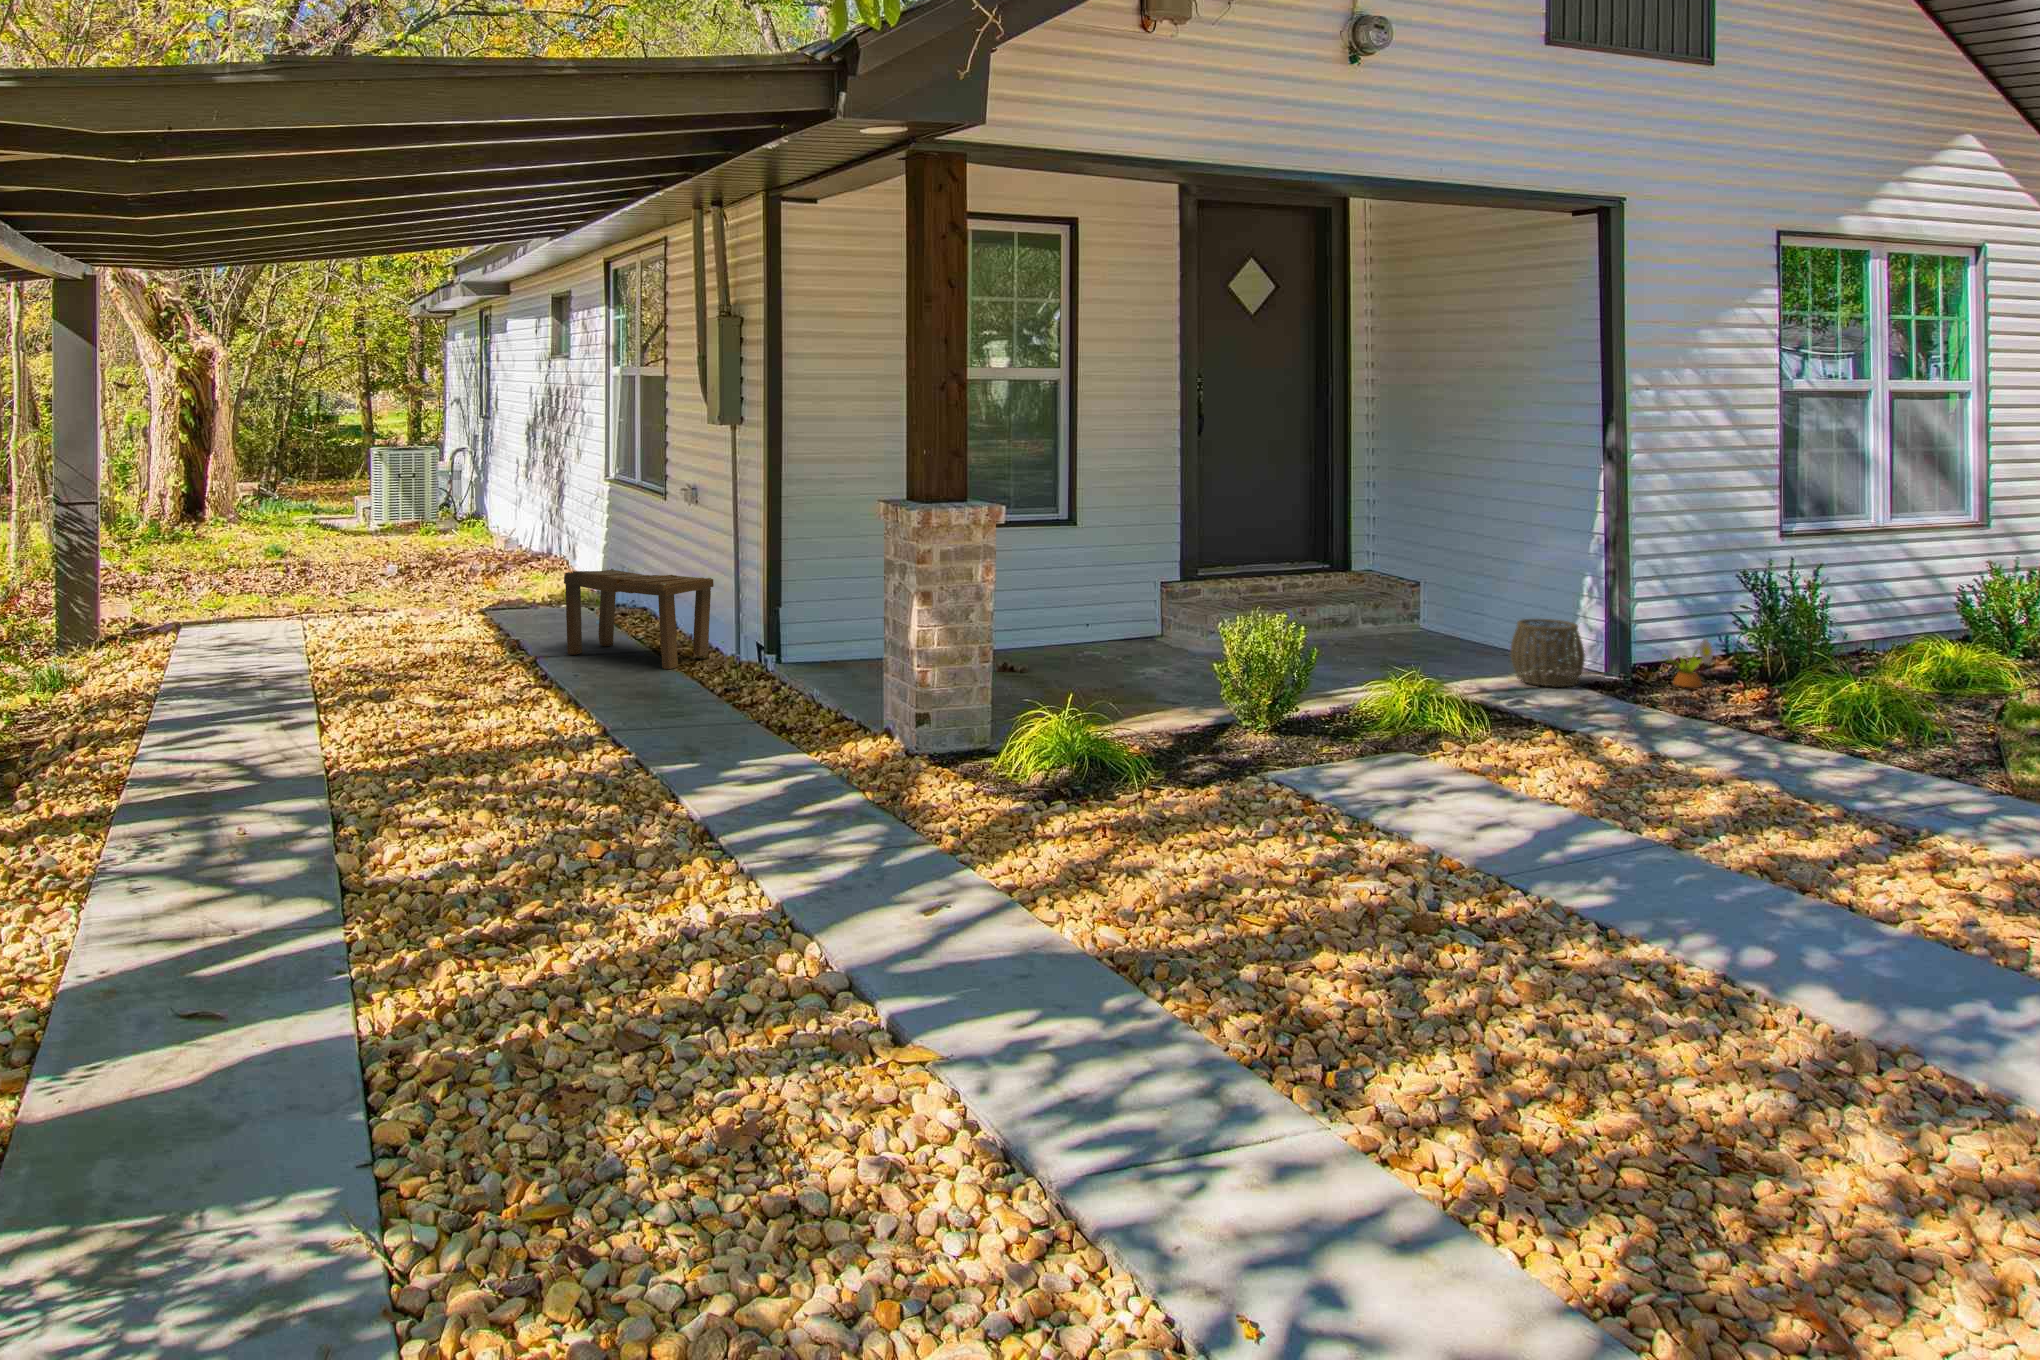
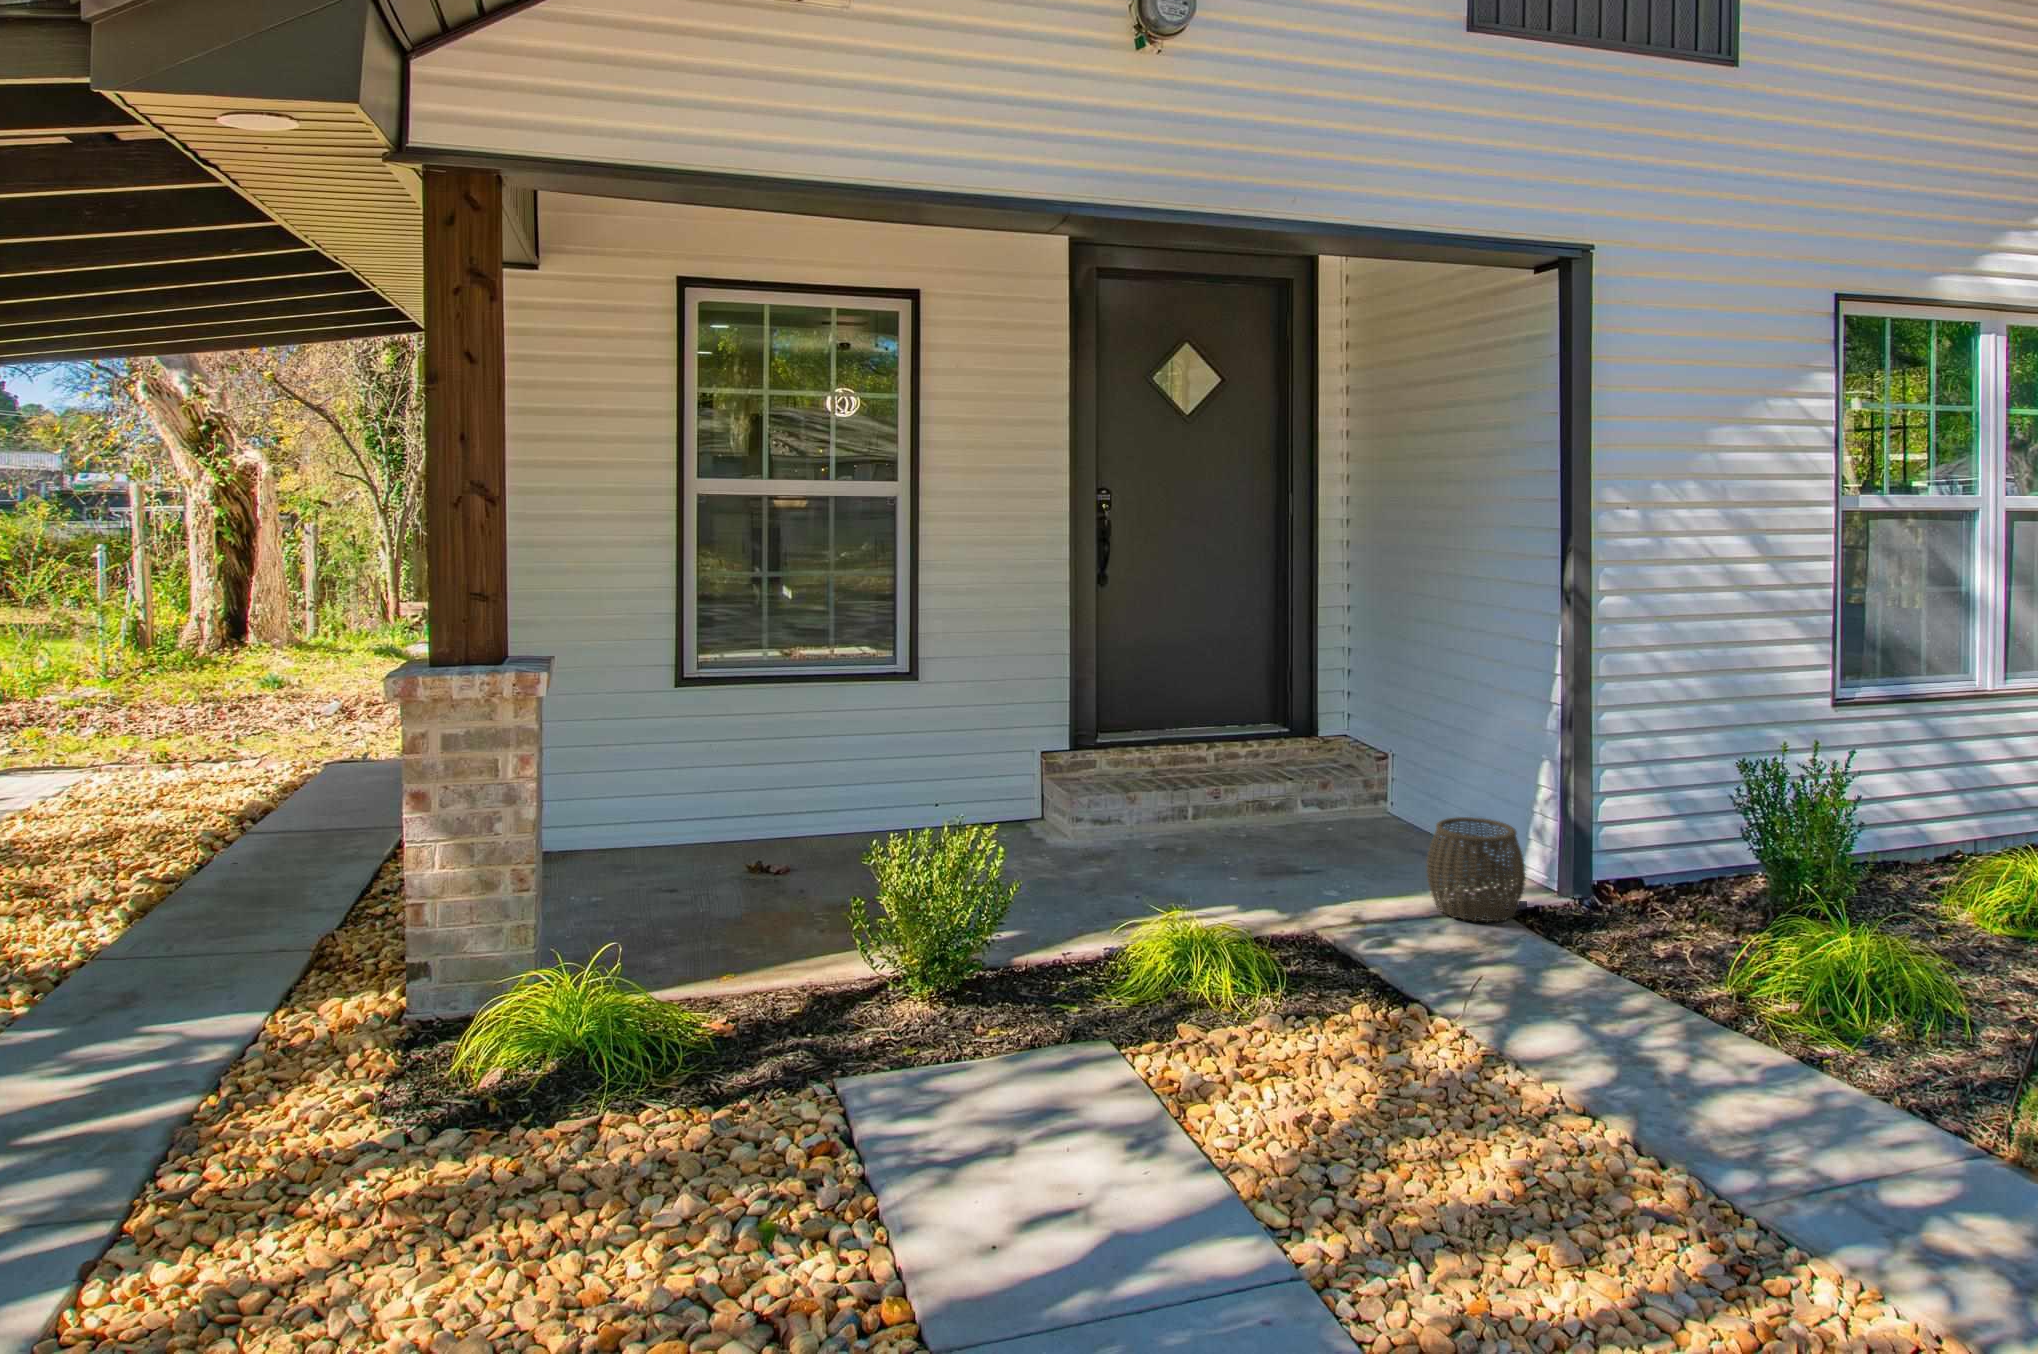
bench: present [564,569,714,669] -> none [261,691,431,834]
decorative plant: present [1663,639,1713,688] -> none [1630,860,1706,932]

